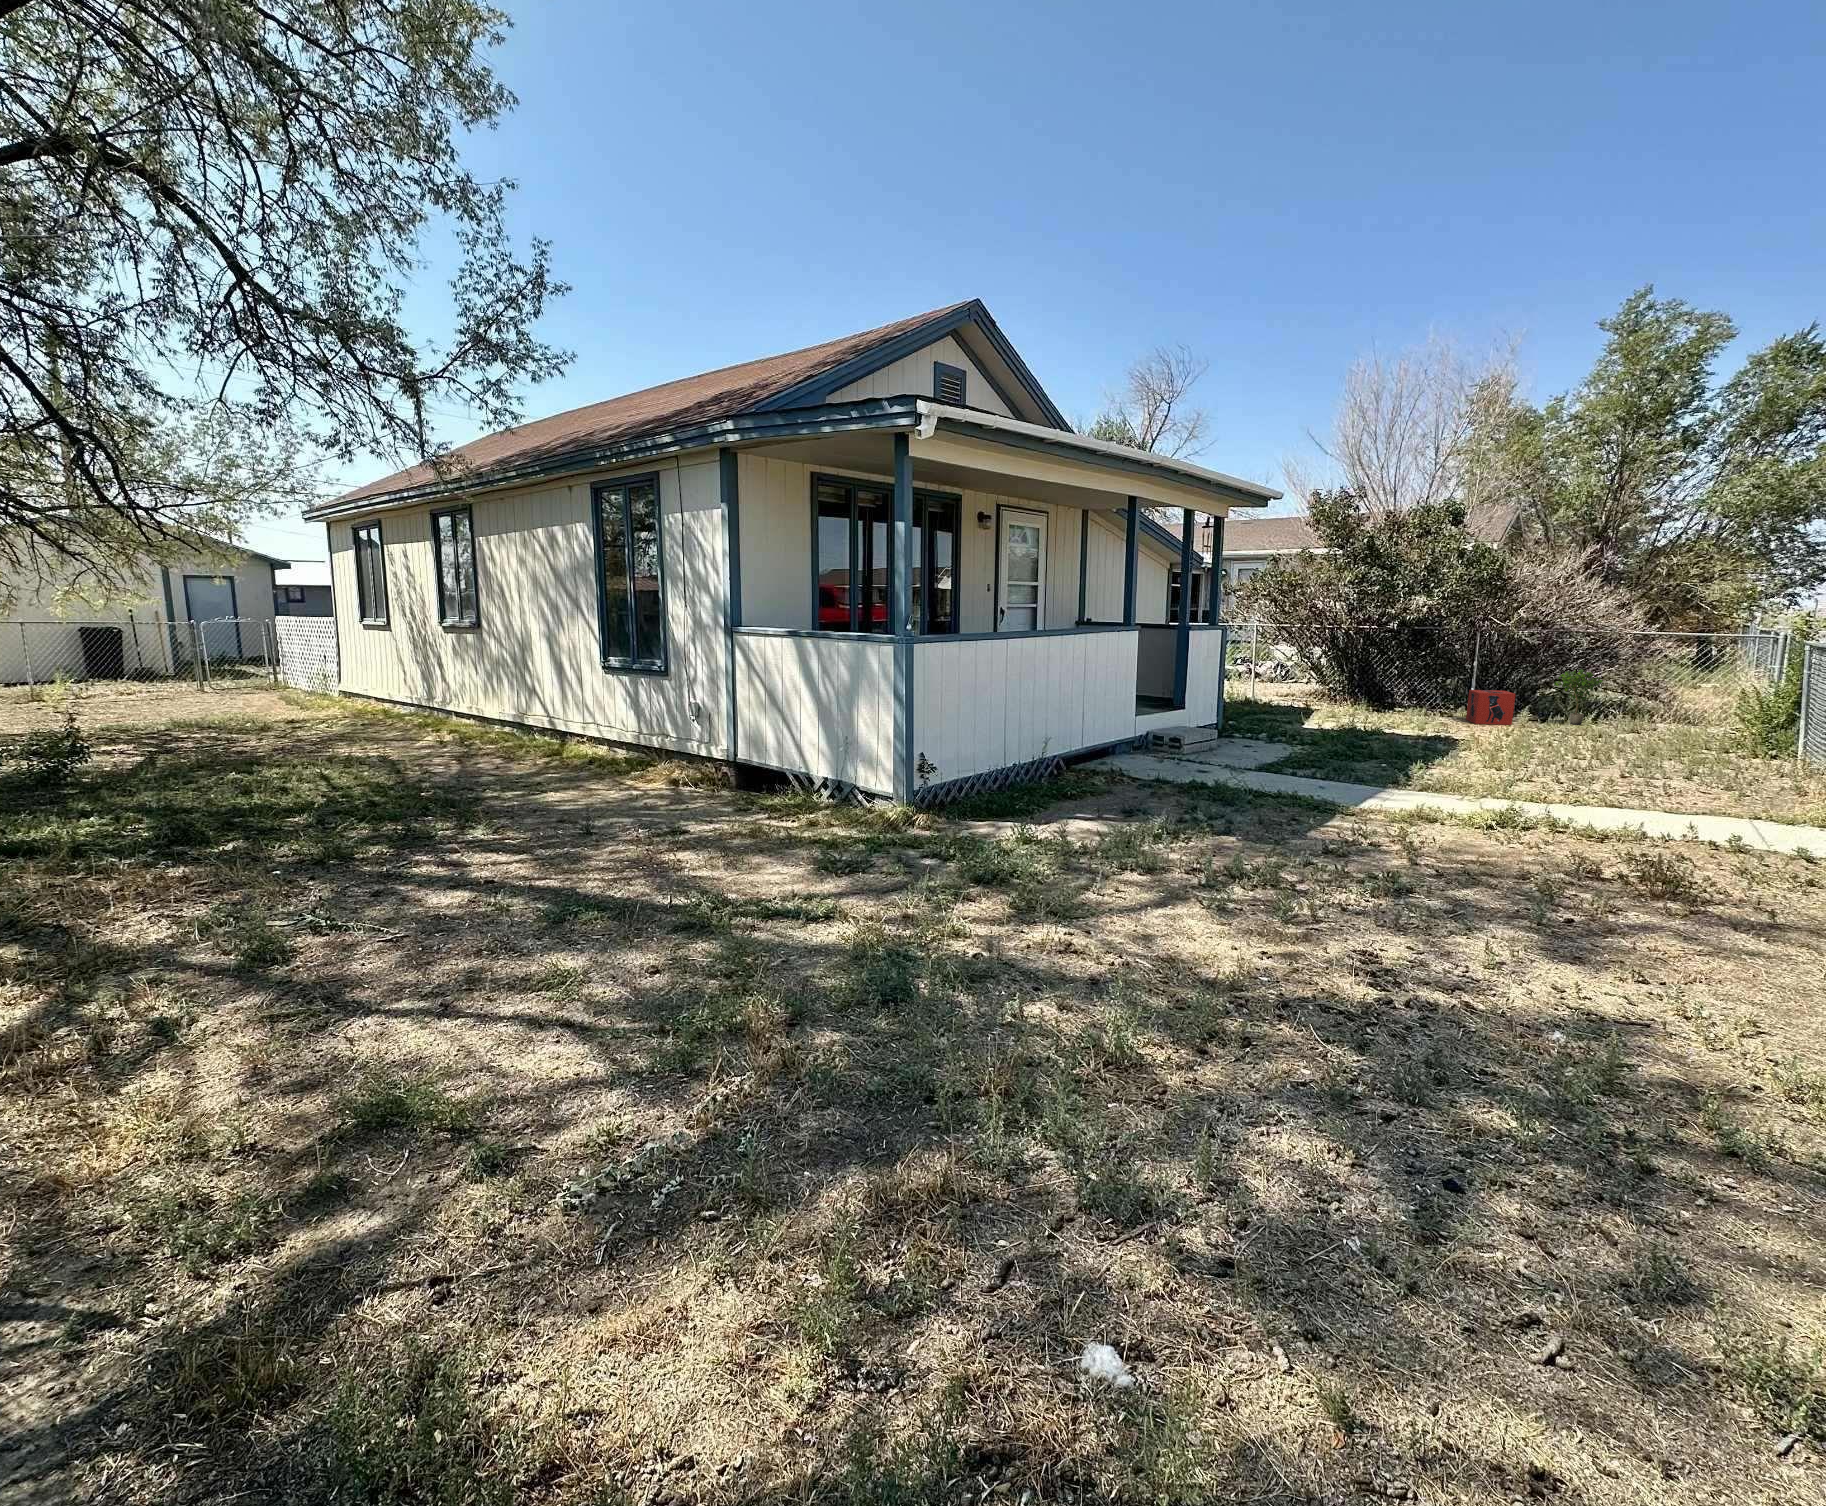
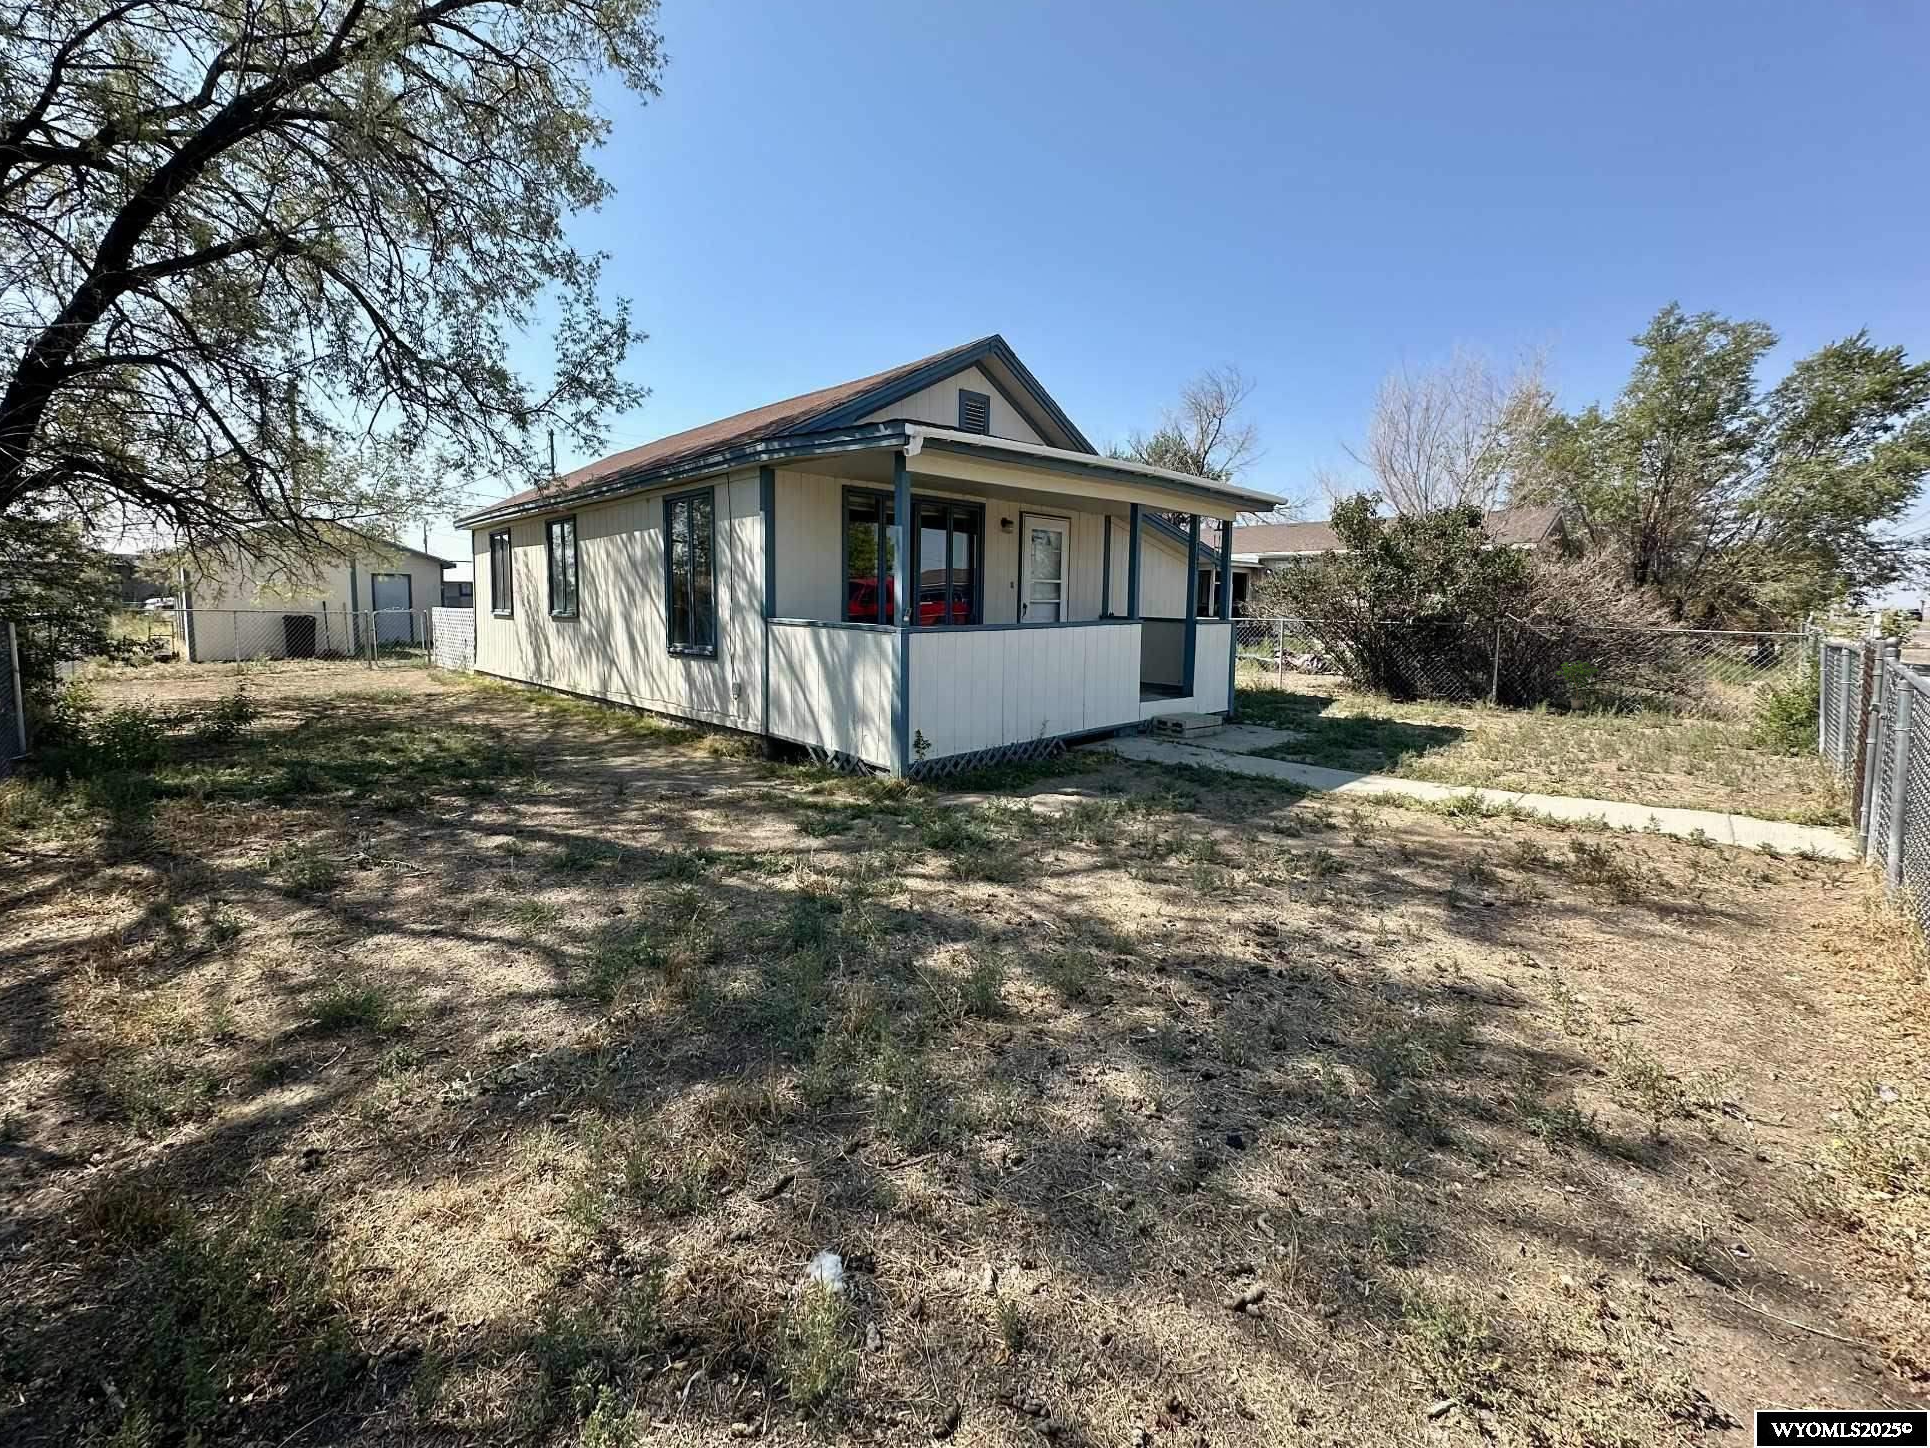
storage box: present [1466,690,1515,725] -> none [1480,679,1522,709]

